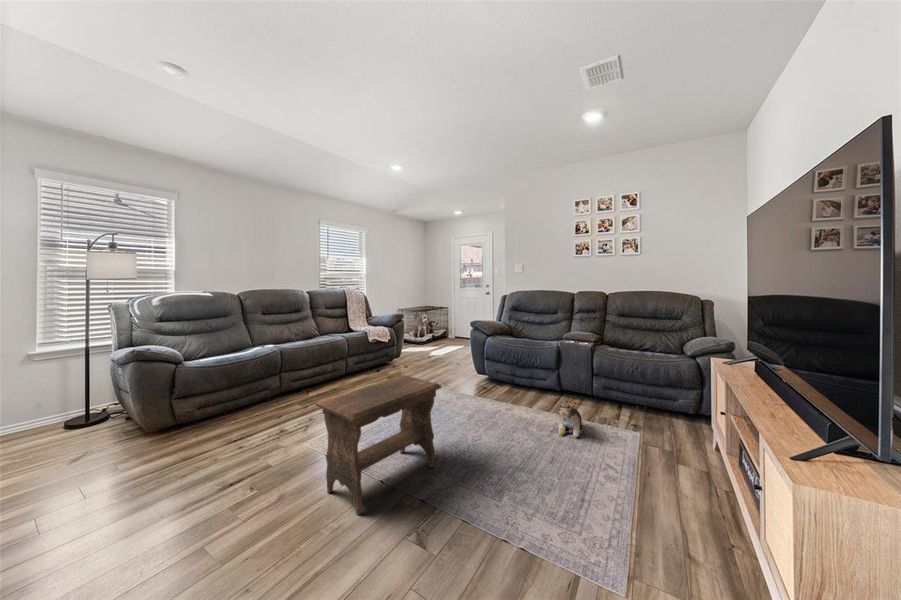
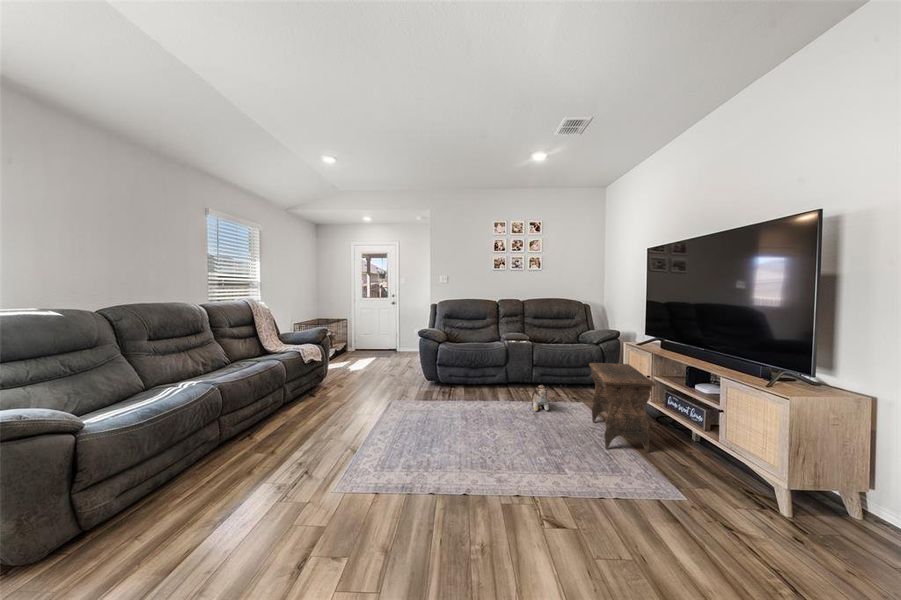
footstool: present [316,375,441,515] -> present [589,363,656,452]

